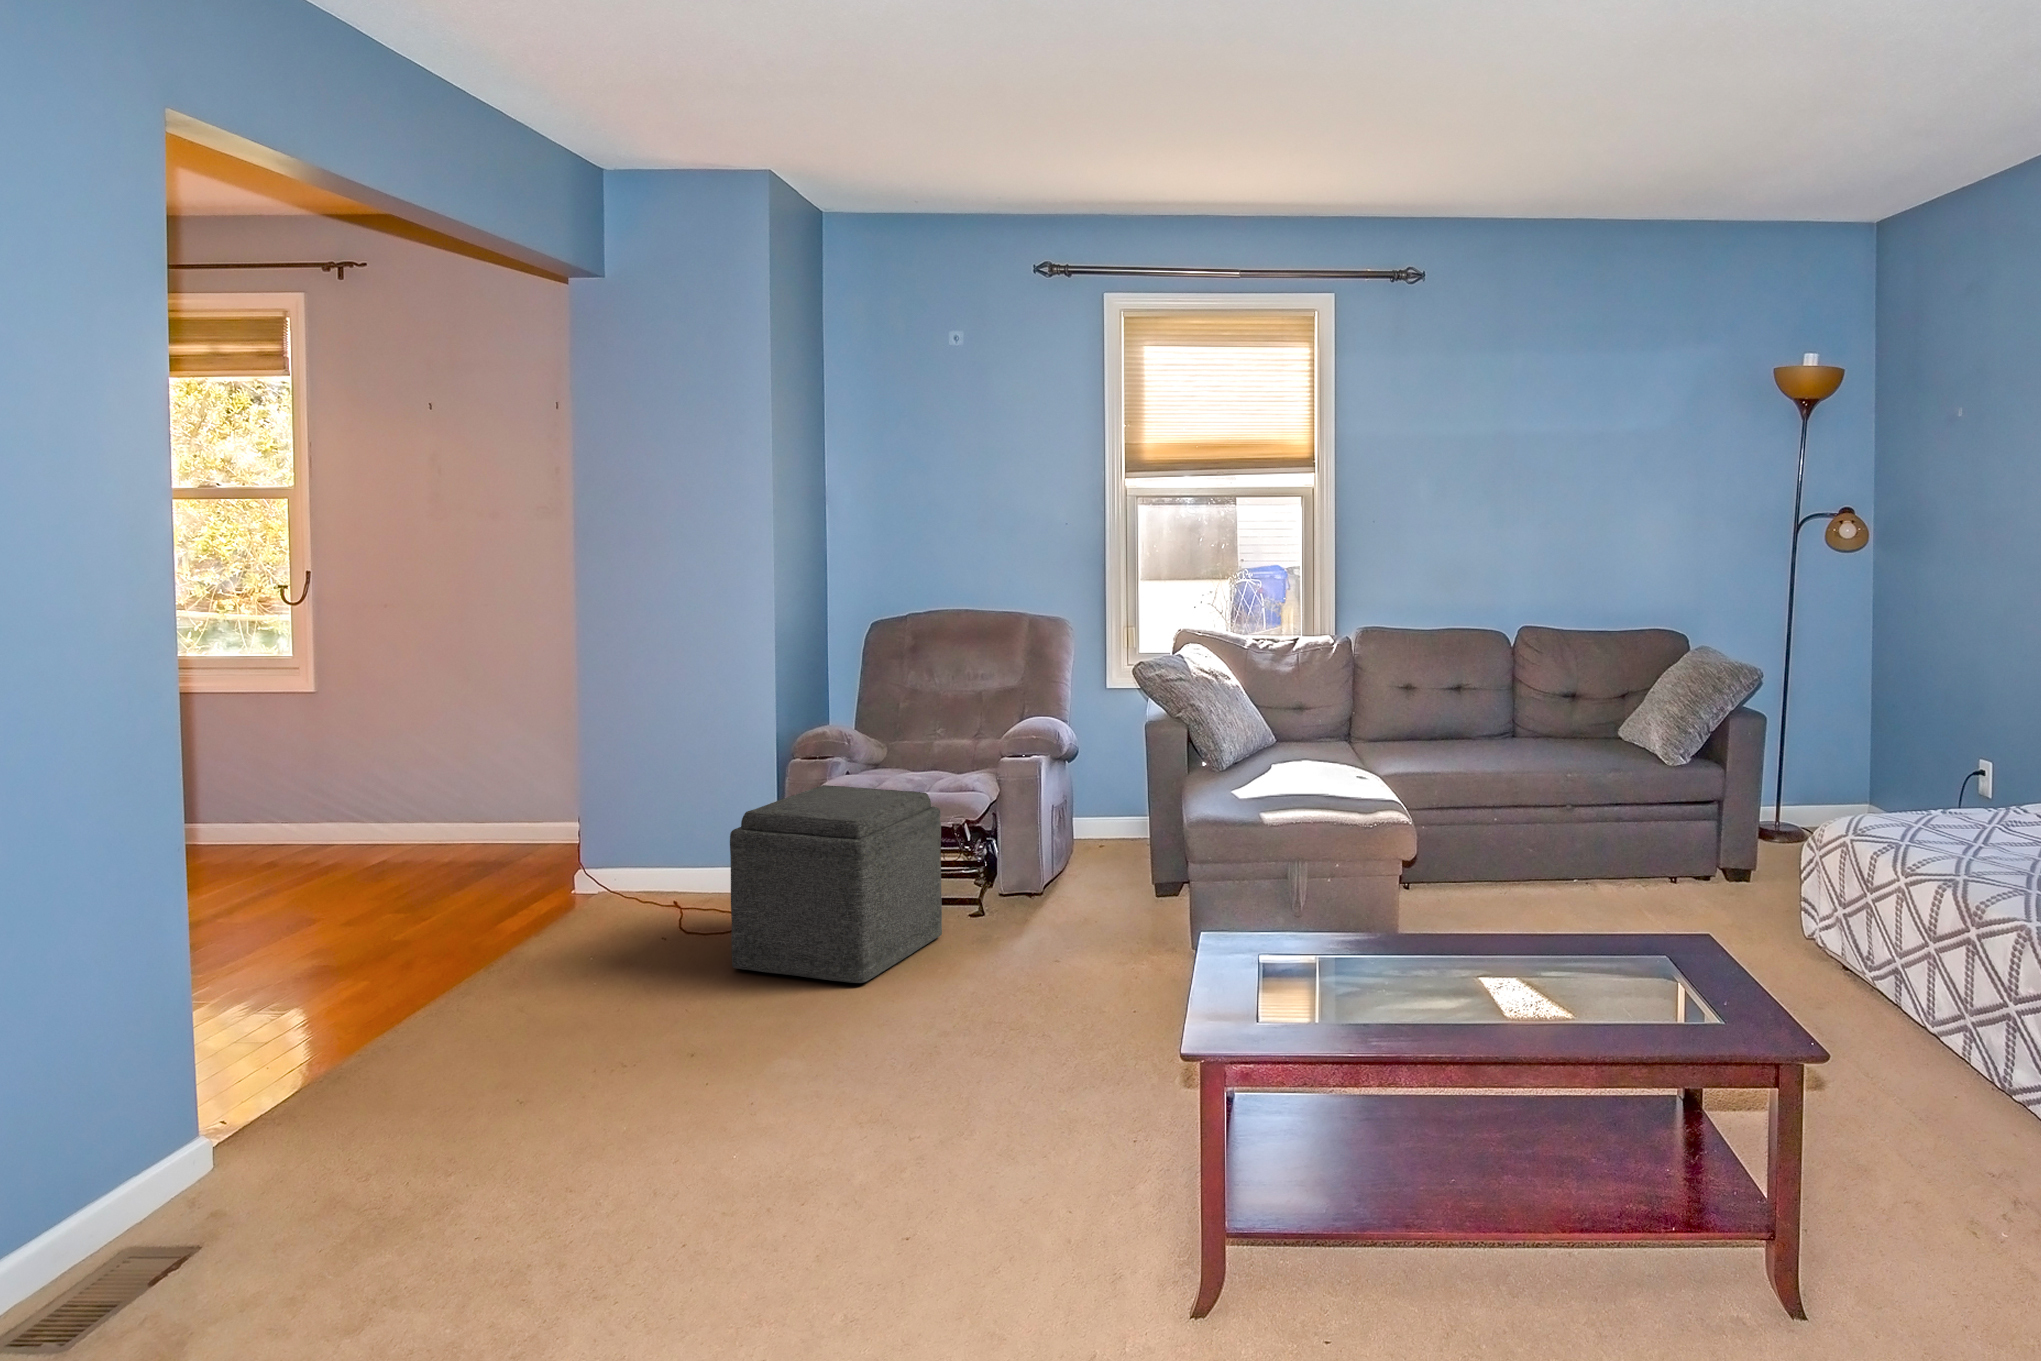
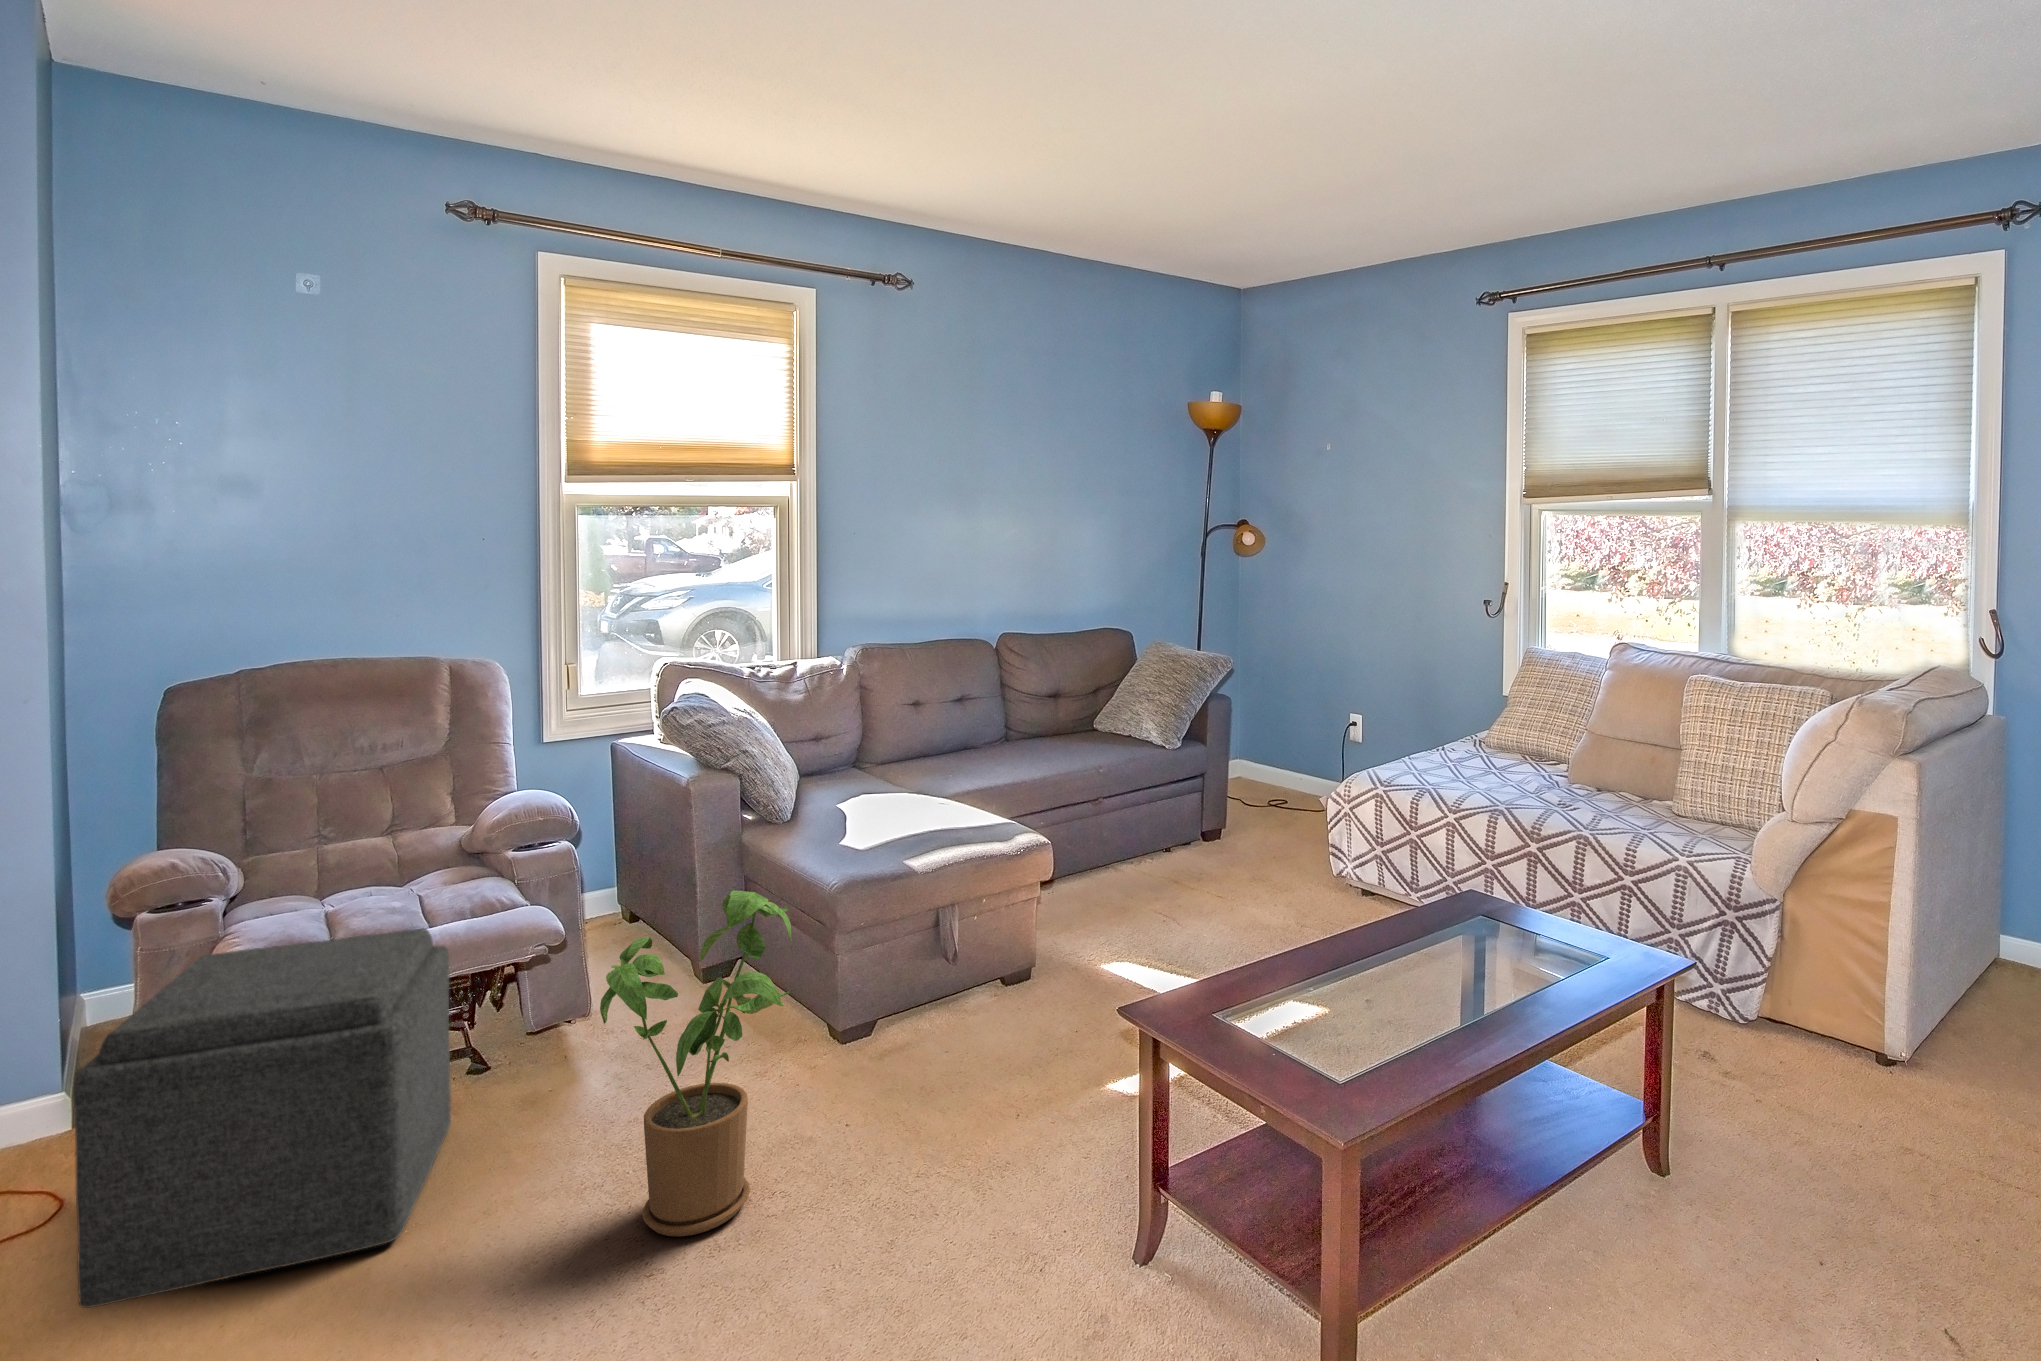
house plant: none [953,791,1090,1035] -> present [600,891,792,1236]

